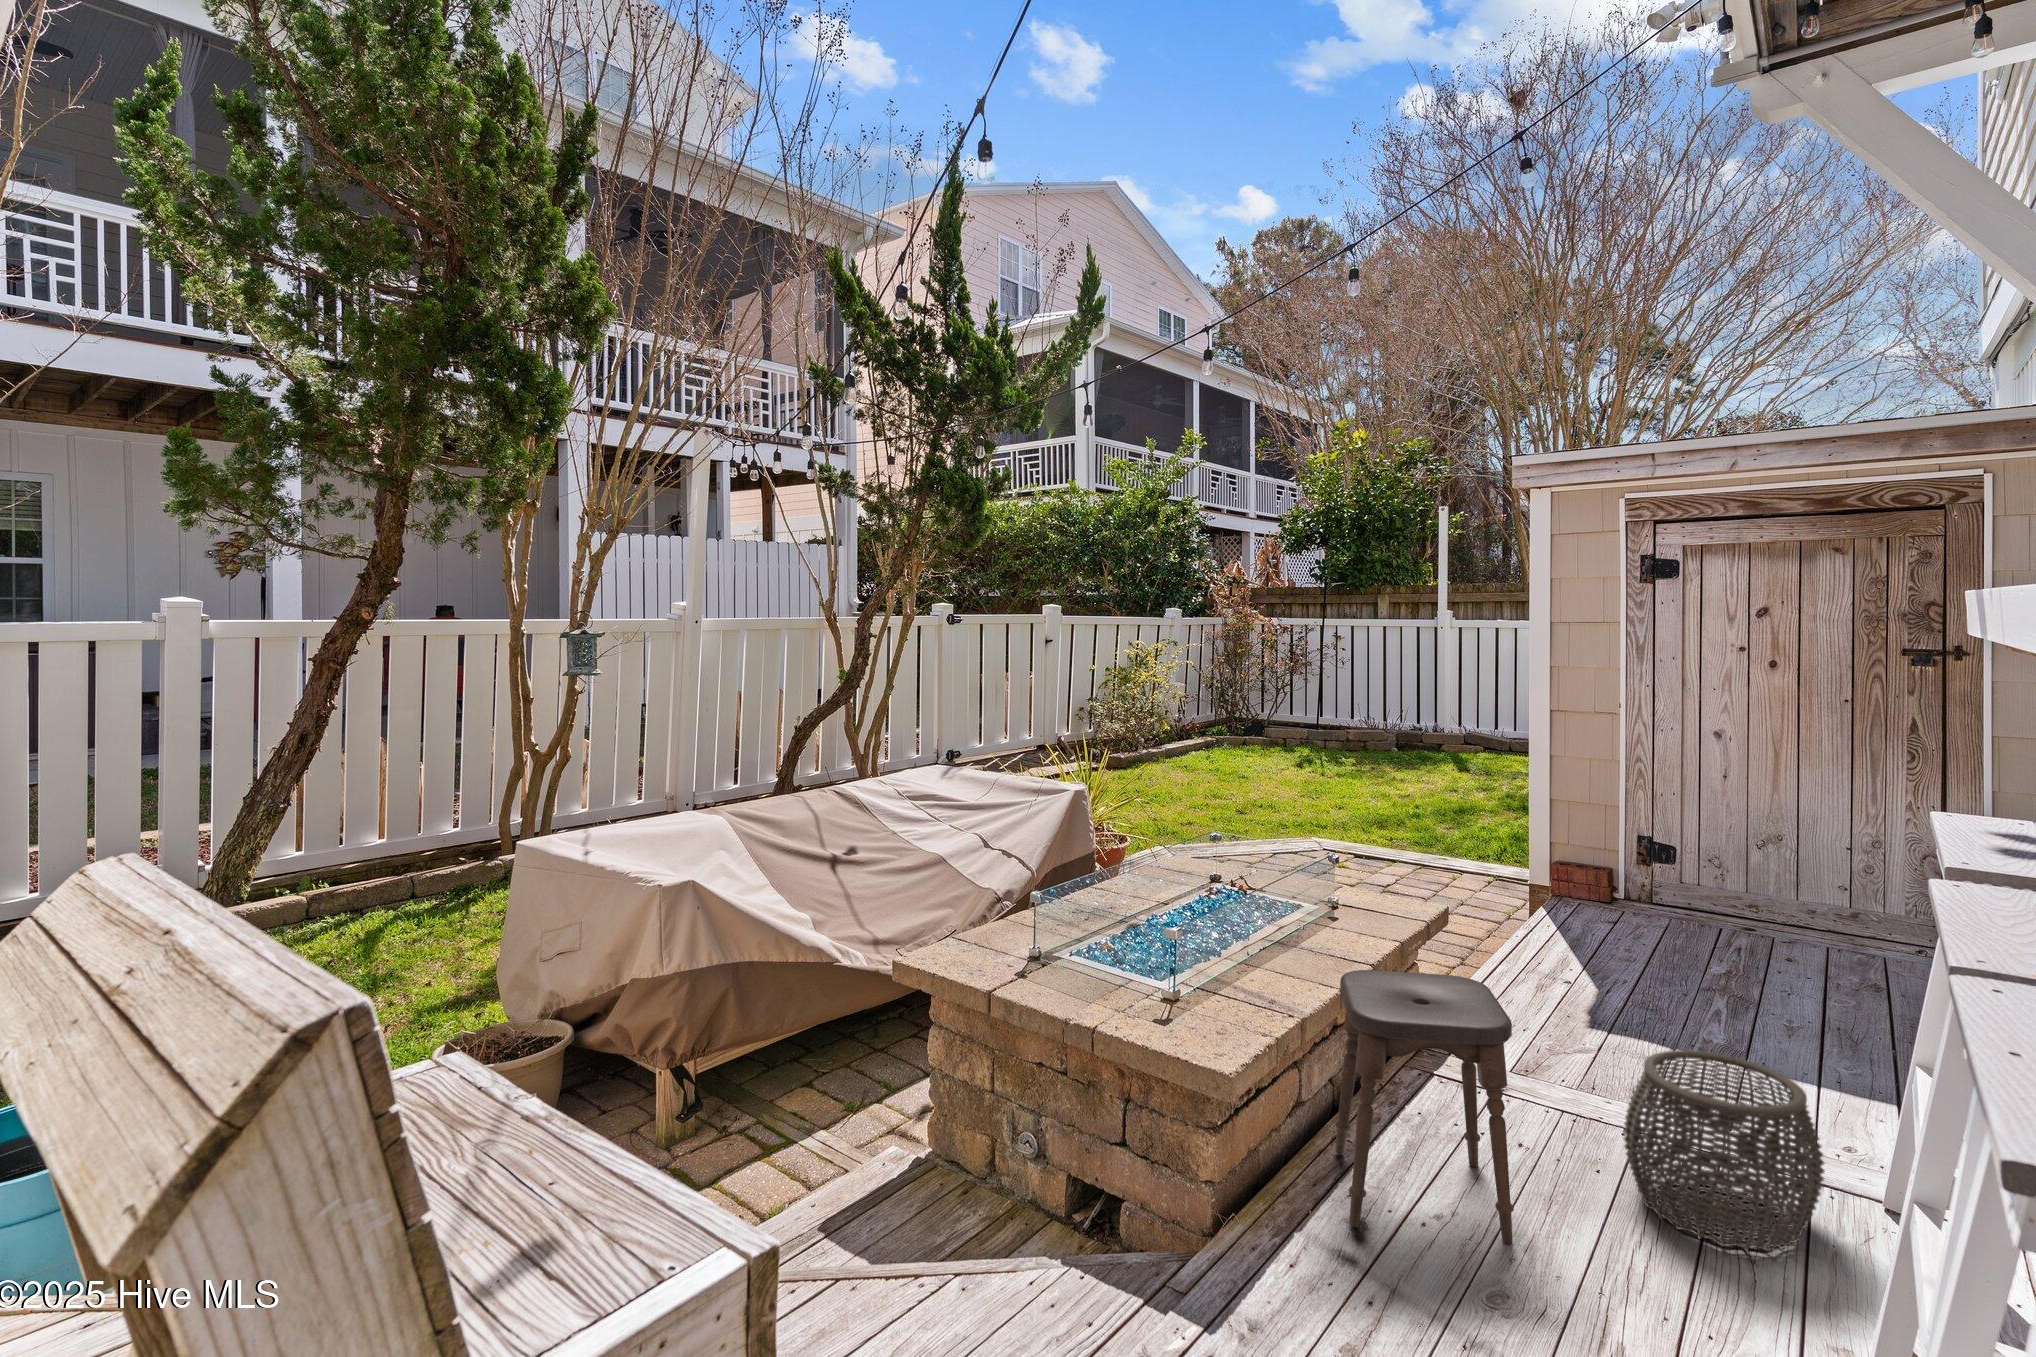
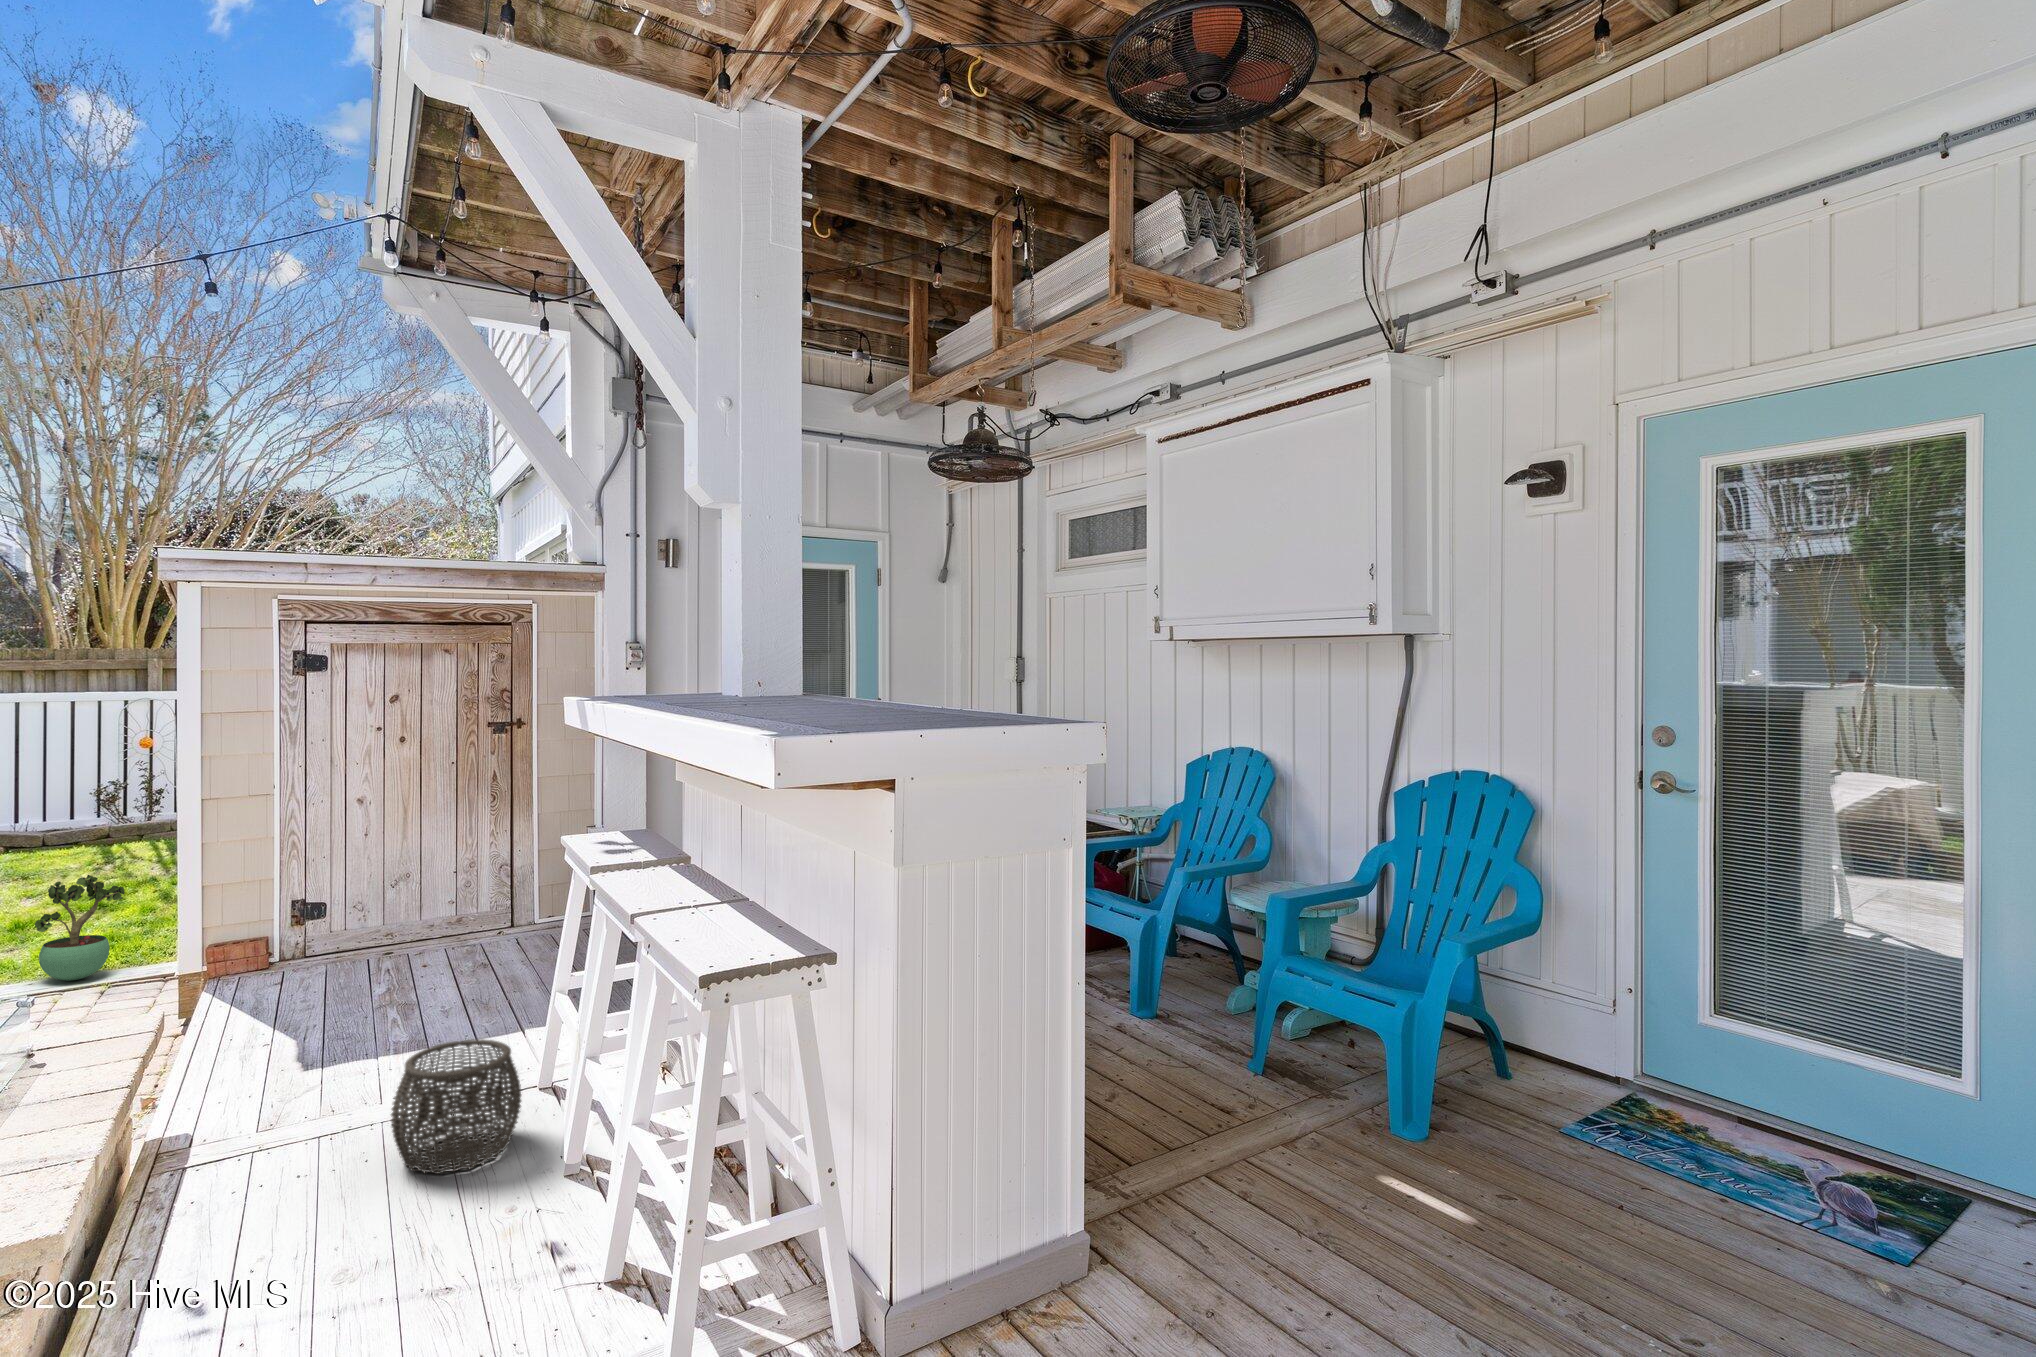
potted plant: none [1431,780,1499,874] -> present [35,875,125,981]
stool: present [1335,970,1514,1244] -> none [124,1051,331,1308]

